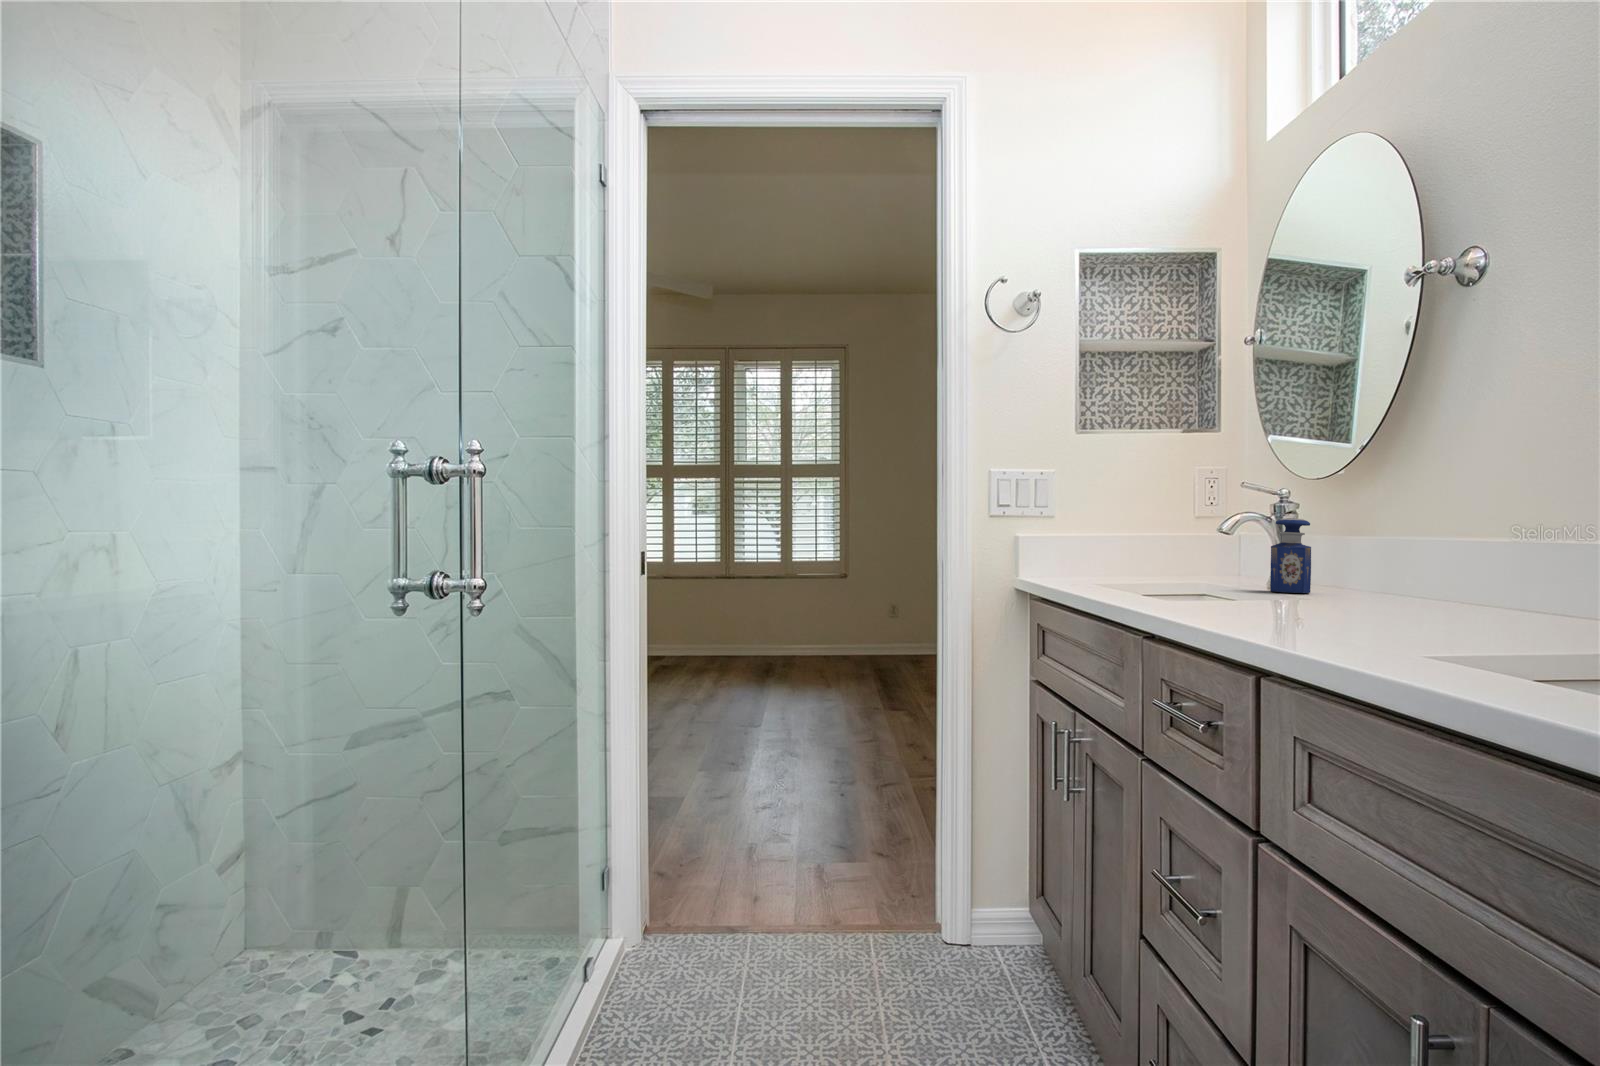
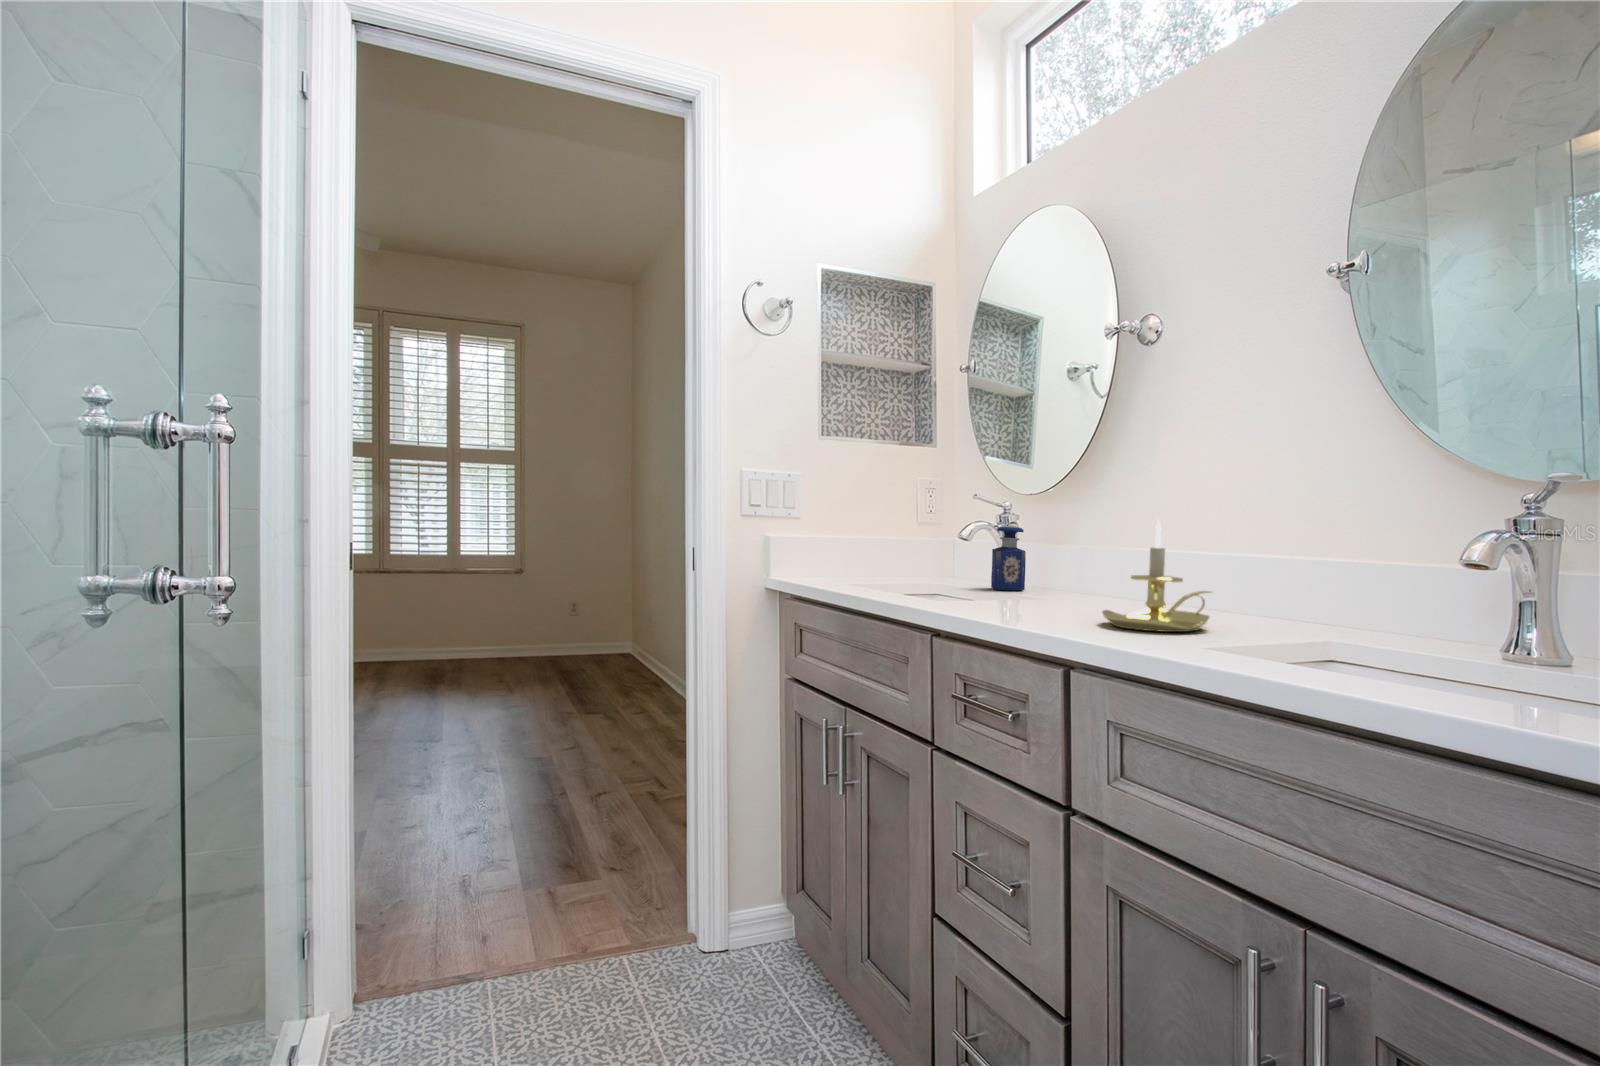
candle holder: none [1334,498,1500,630] -> present [1102,520,1211,632]

